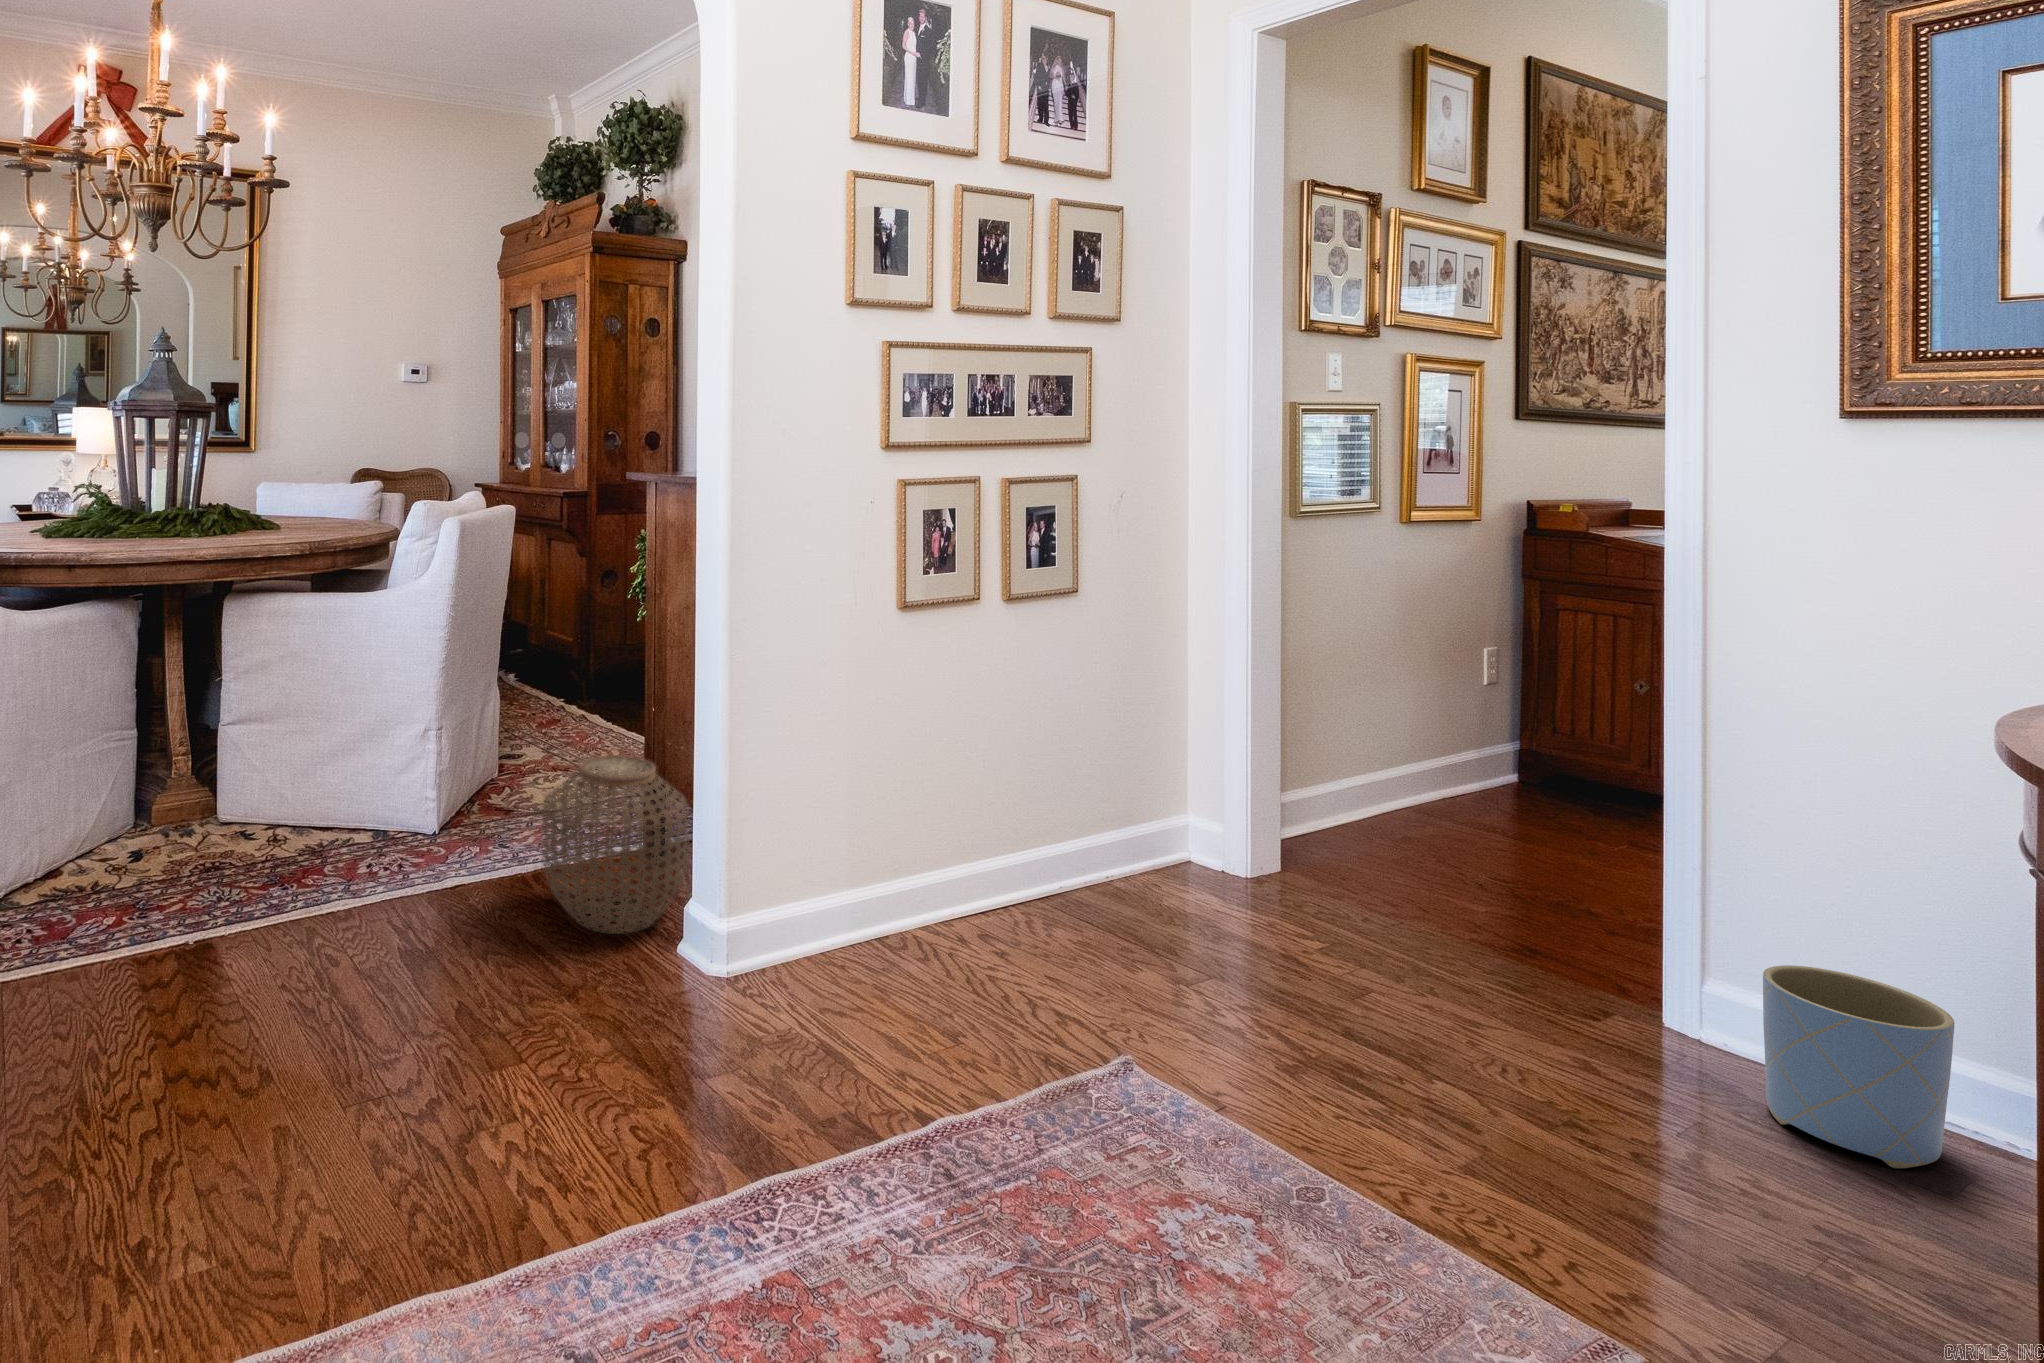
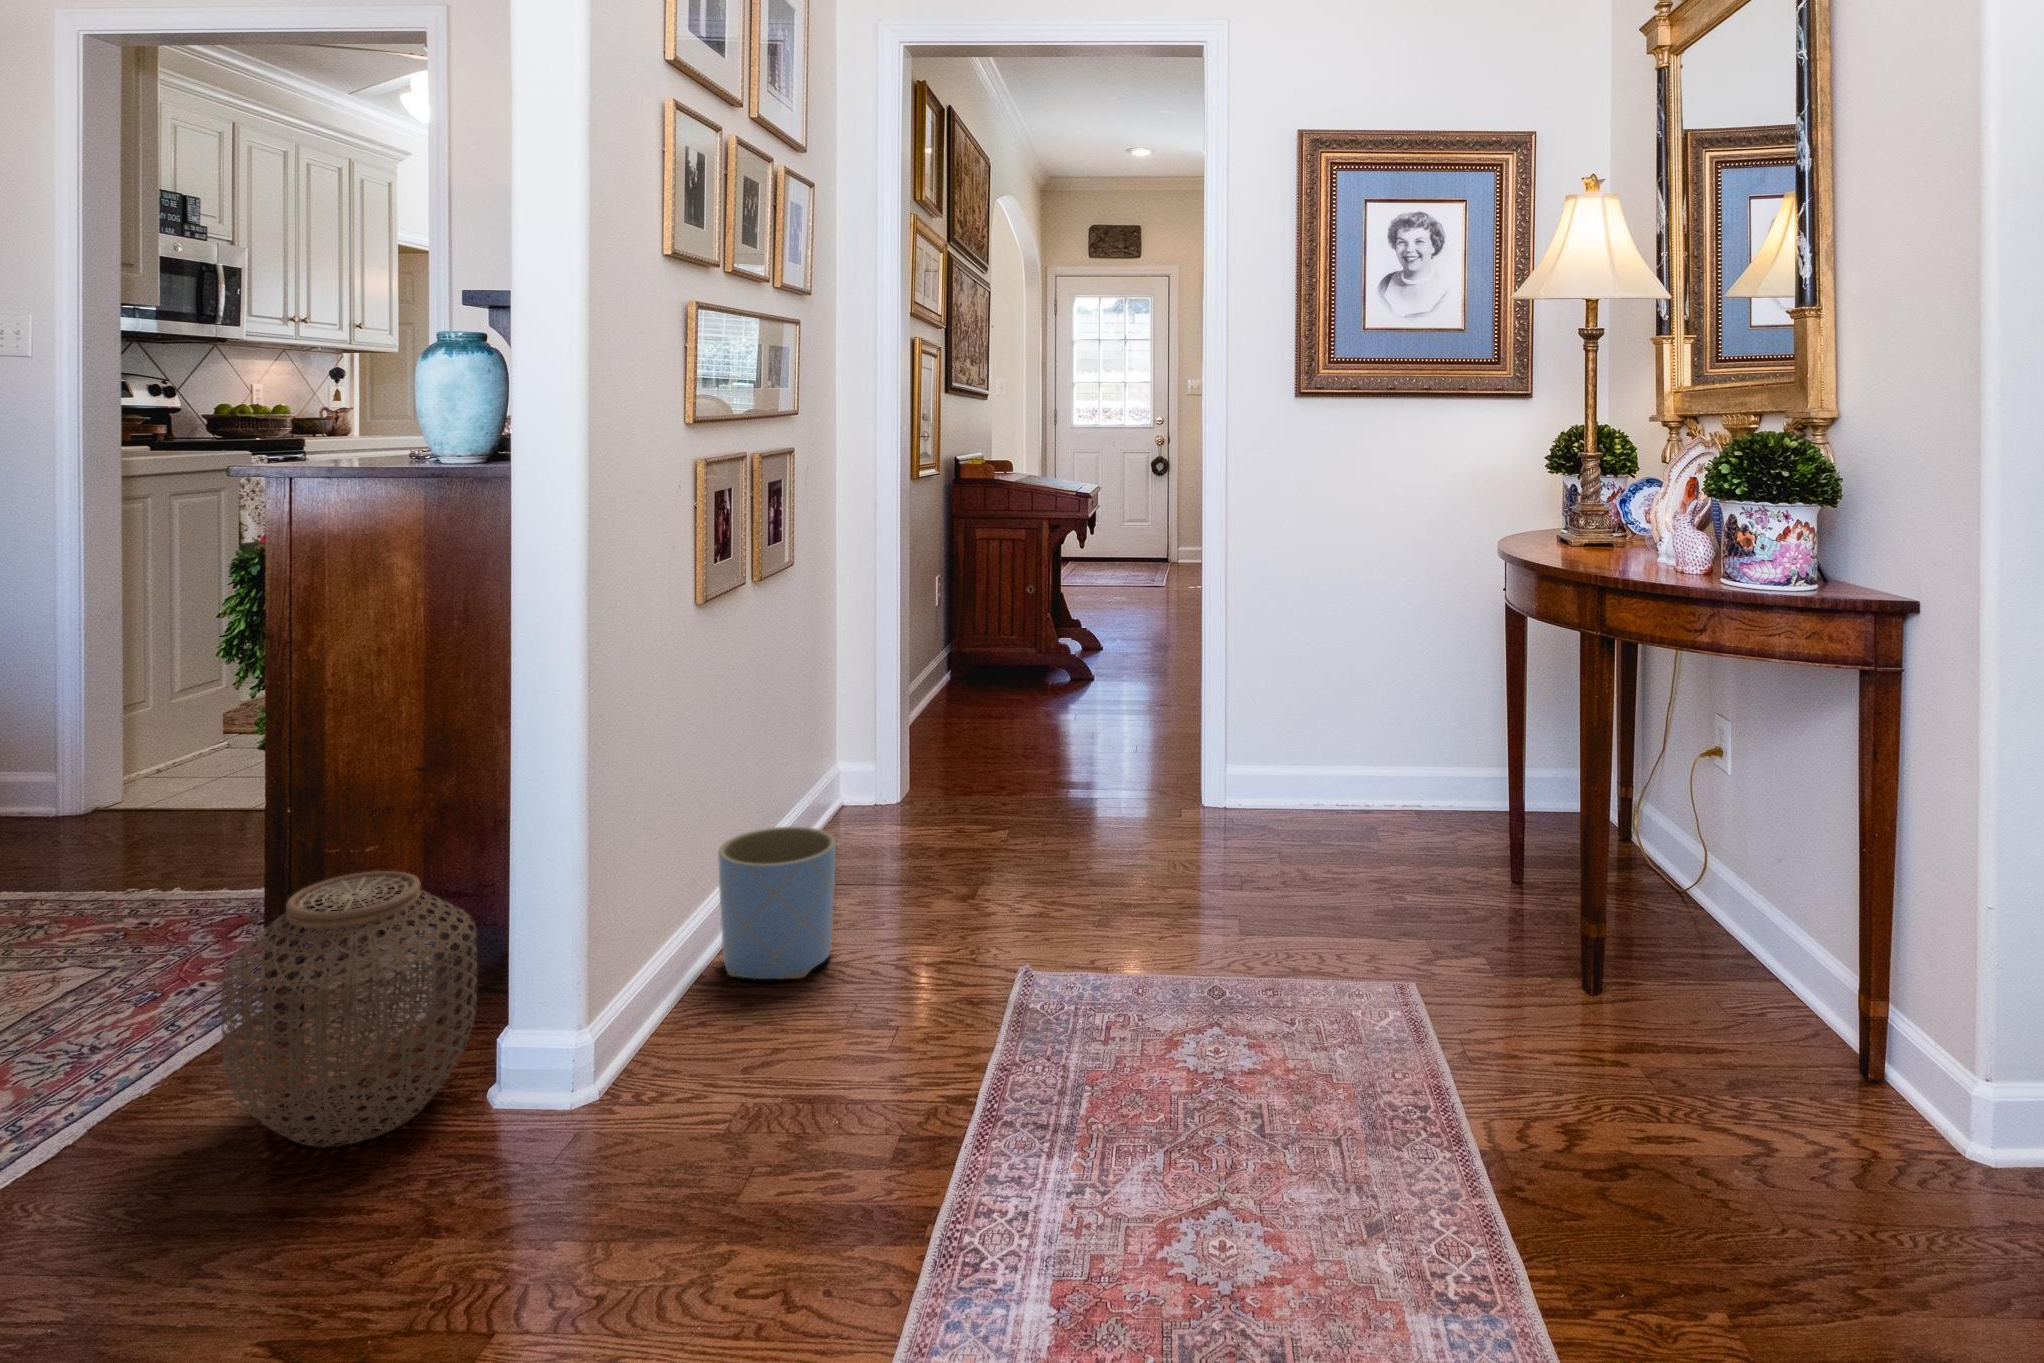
planter: present [1763,965,1954,1168] -> present [718,826,836,979]

